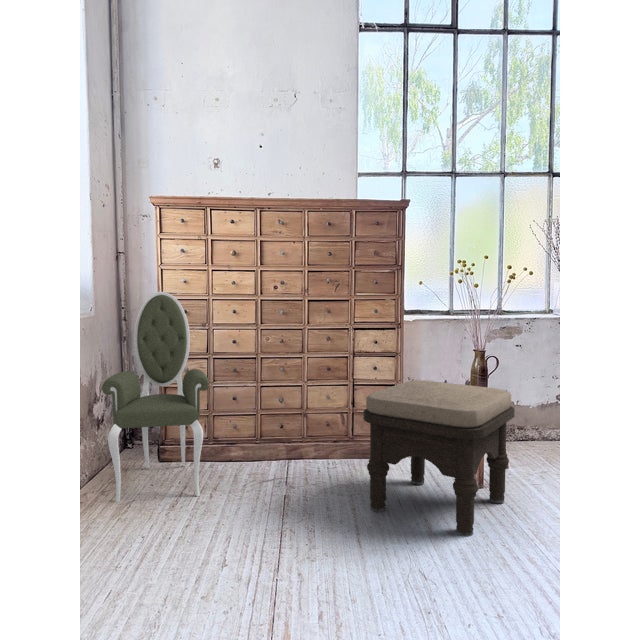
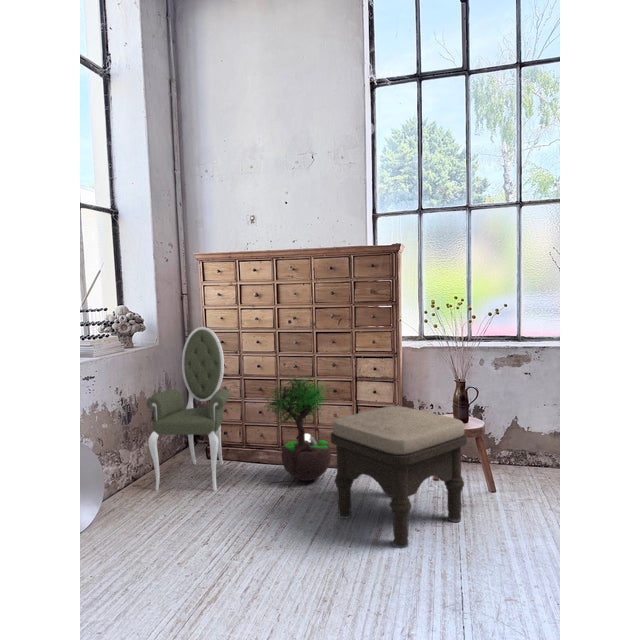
potted tree: none [257,338,342,476] -> present [264,373,331,481]

